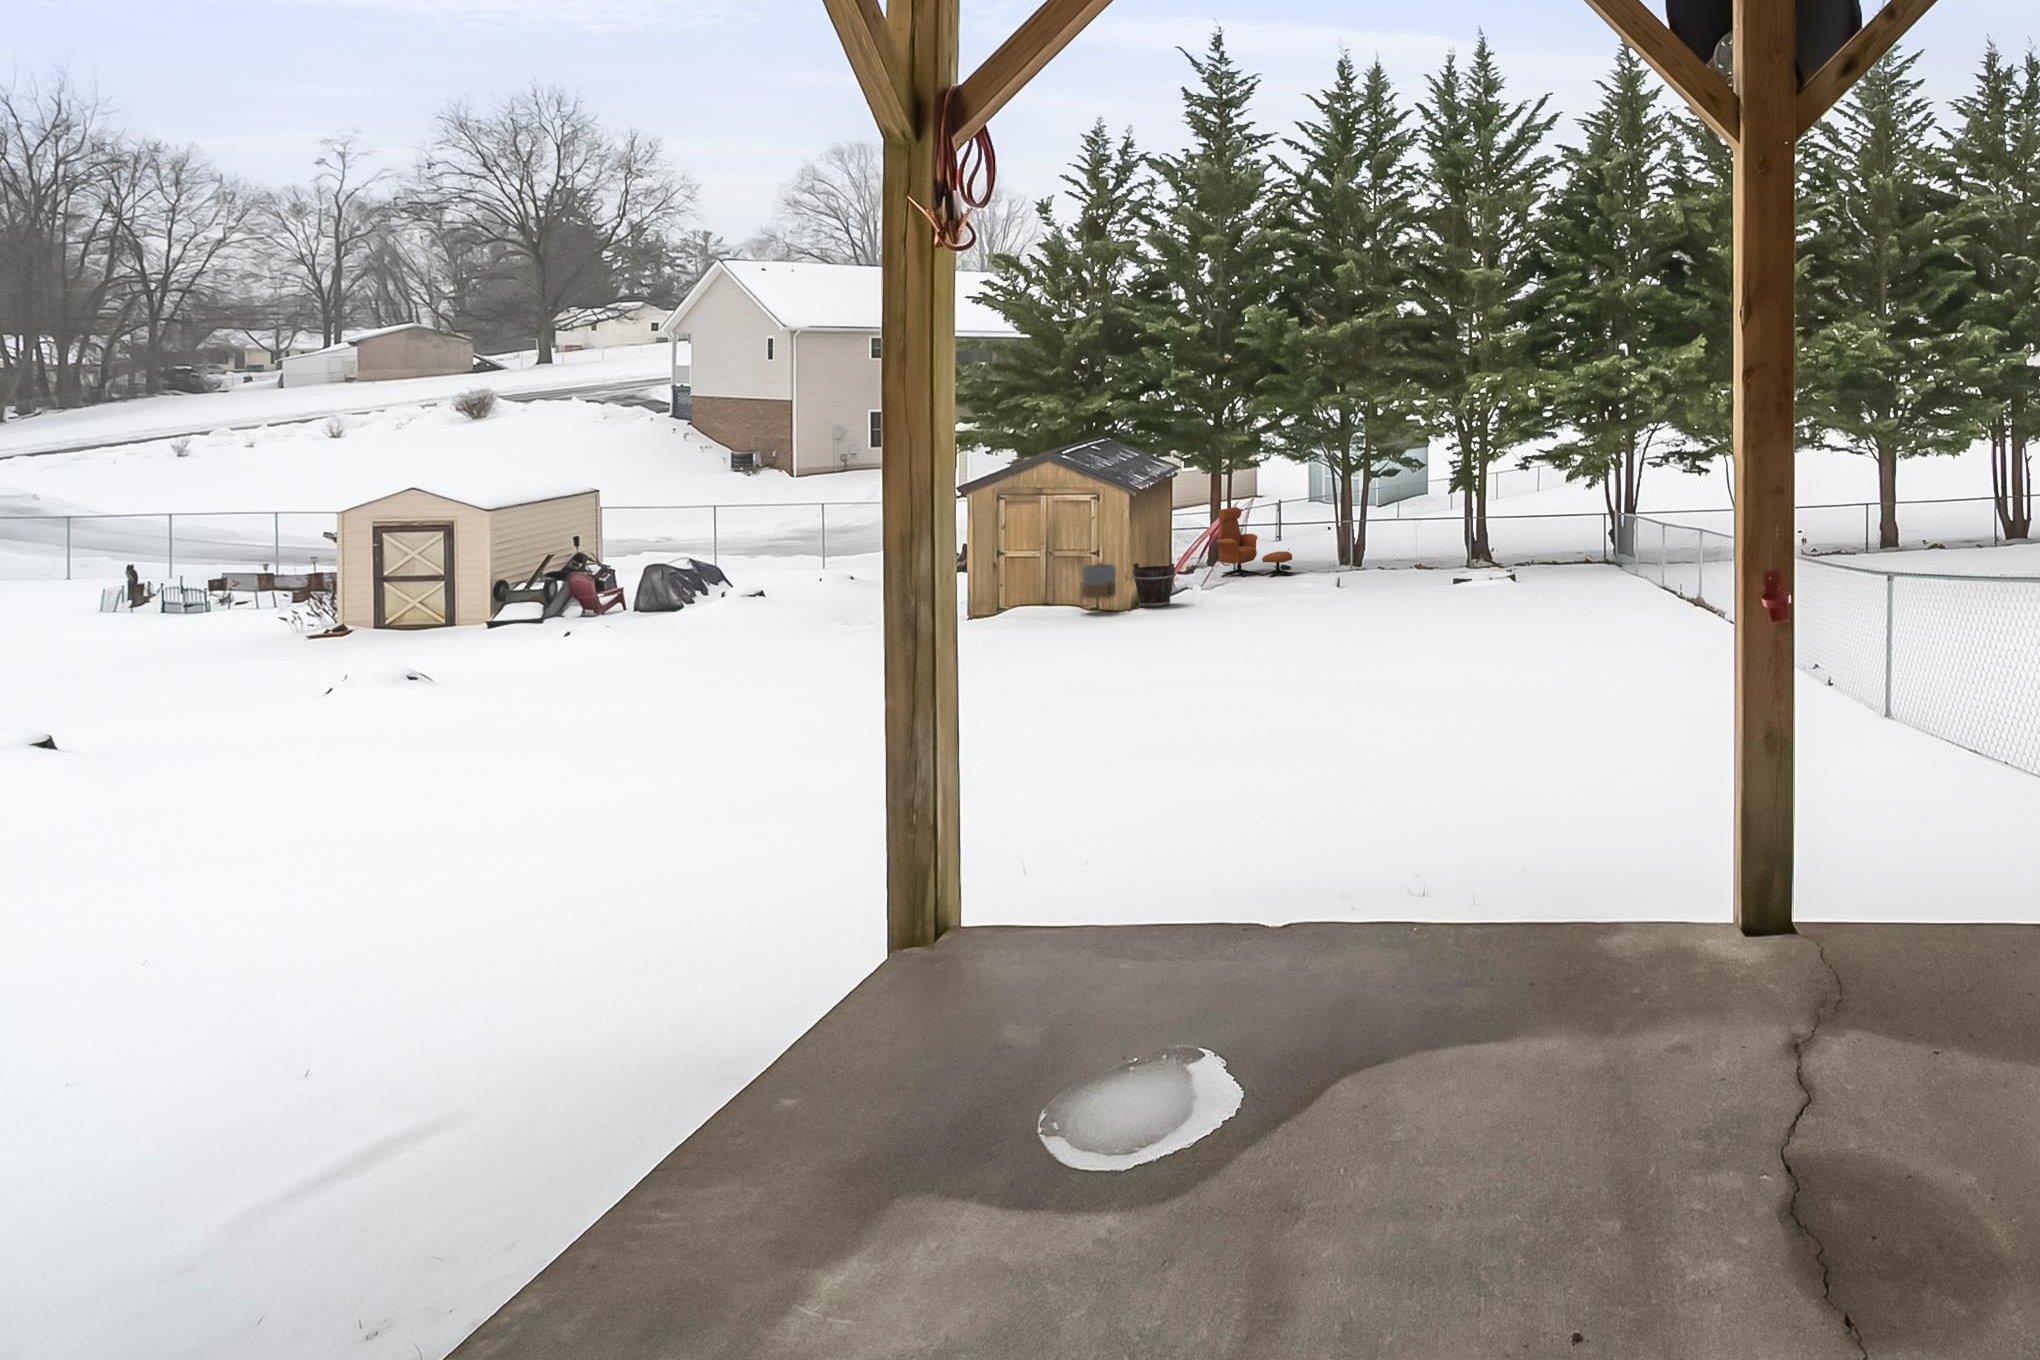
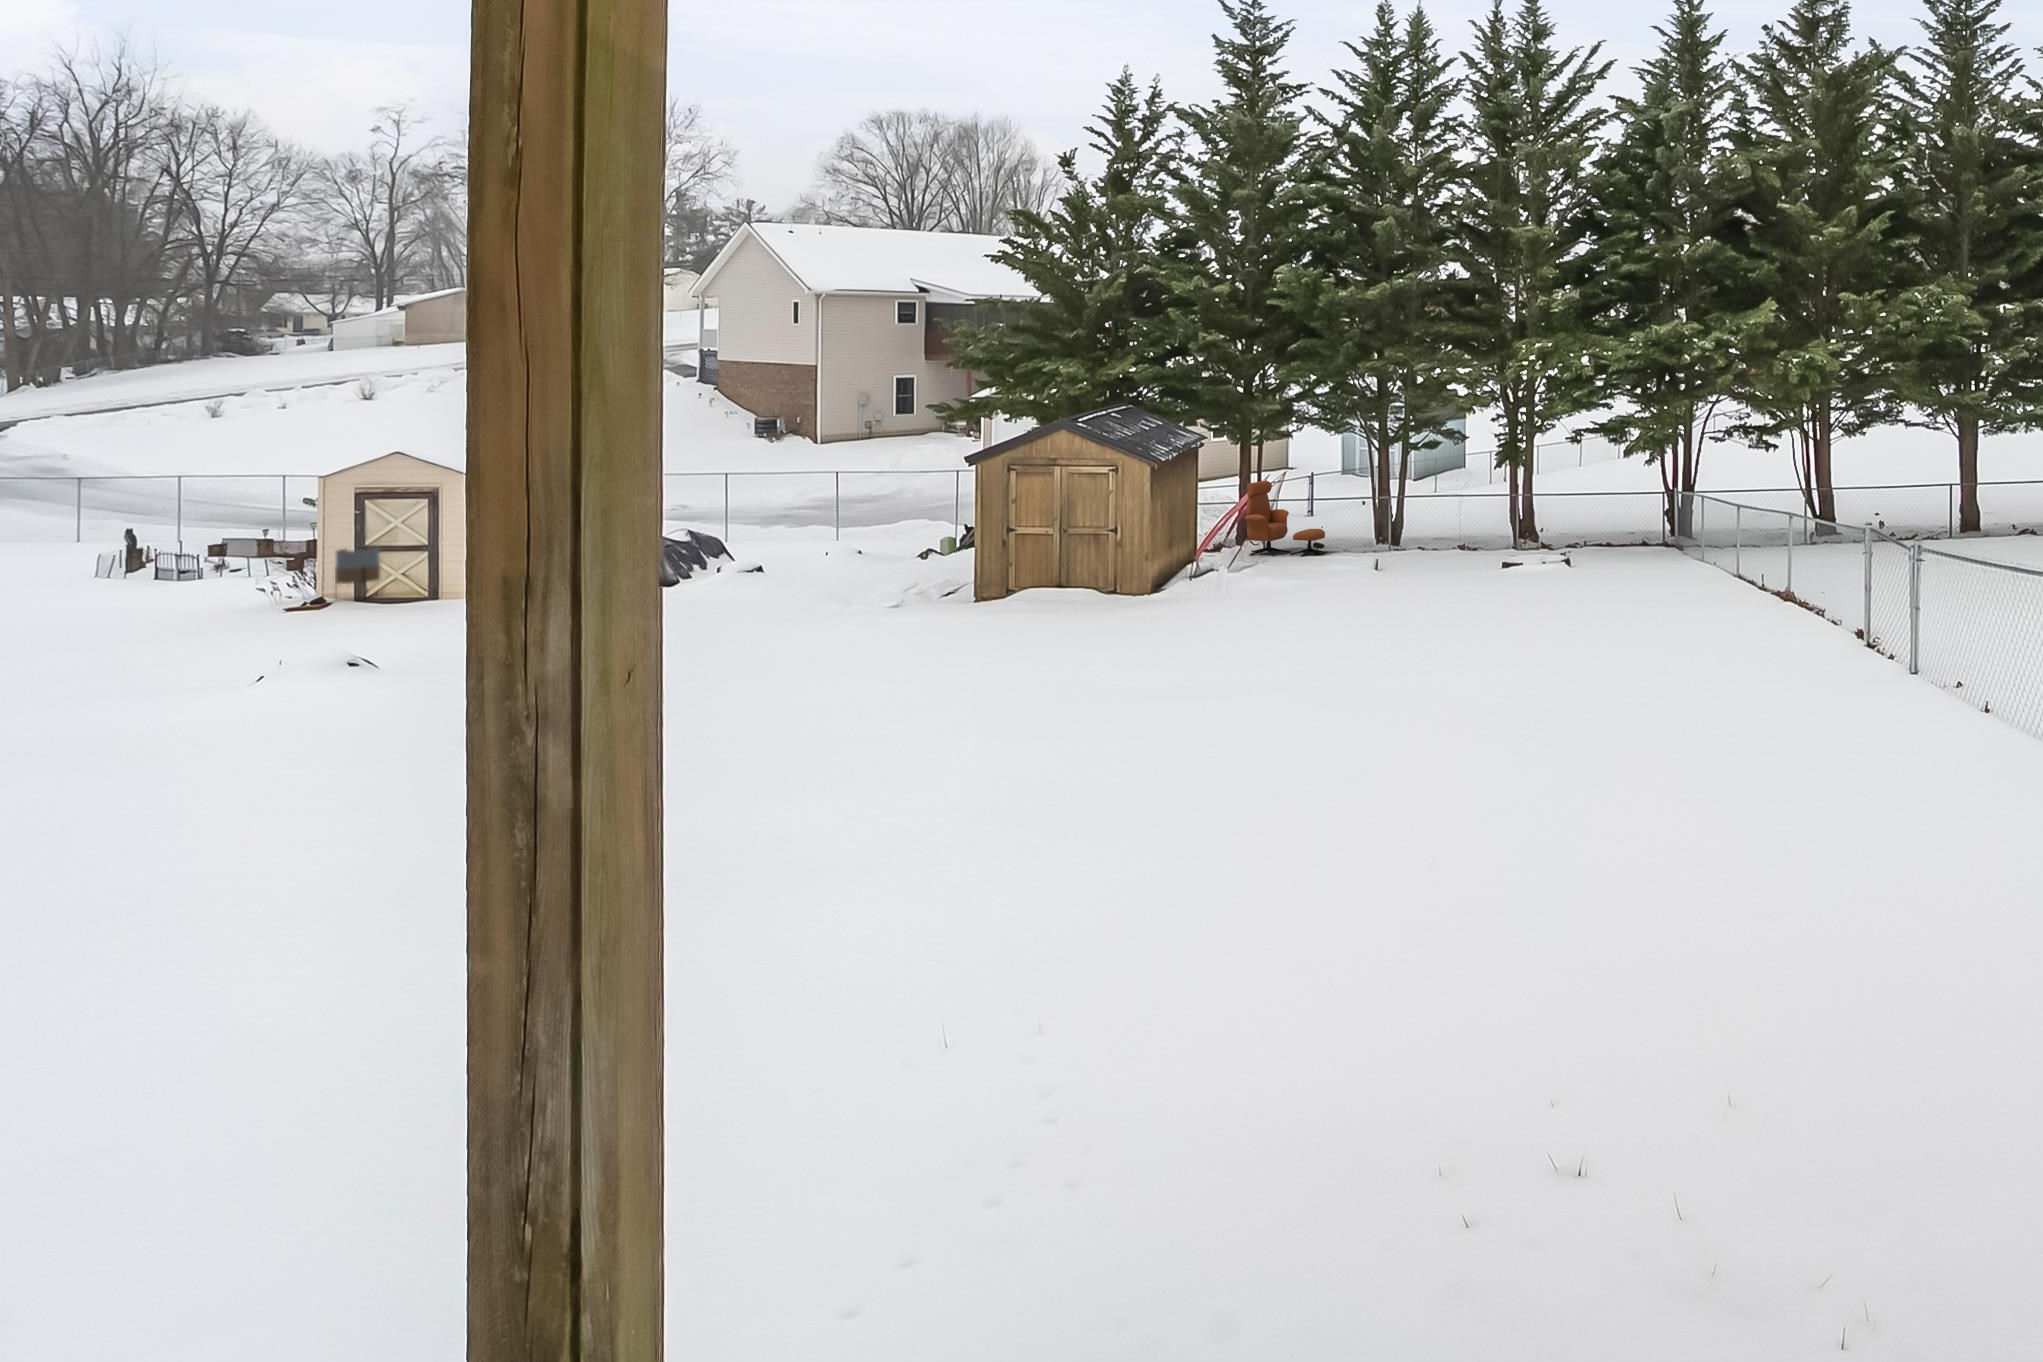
bucket: present [1133,563,1175,608] -> none [1150,541,1196,590]
planter: present [1080,564,1116,599] -> present [335,548,380,584]

